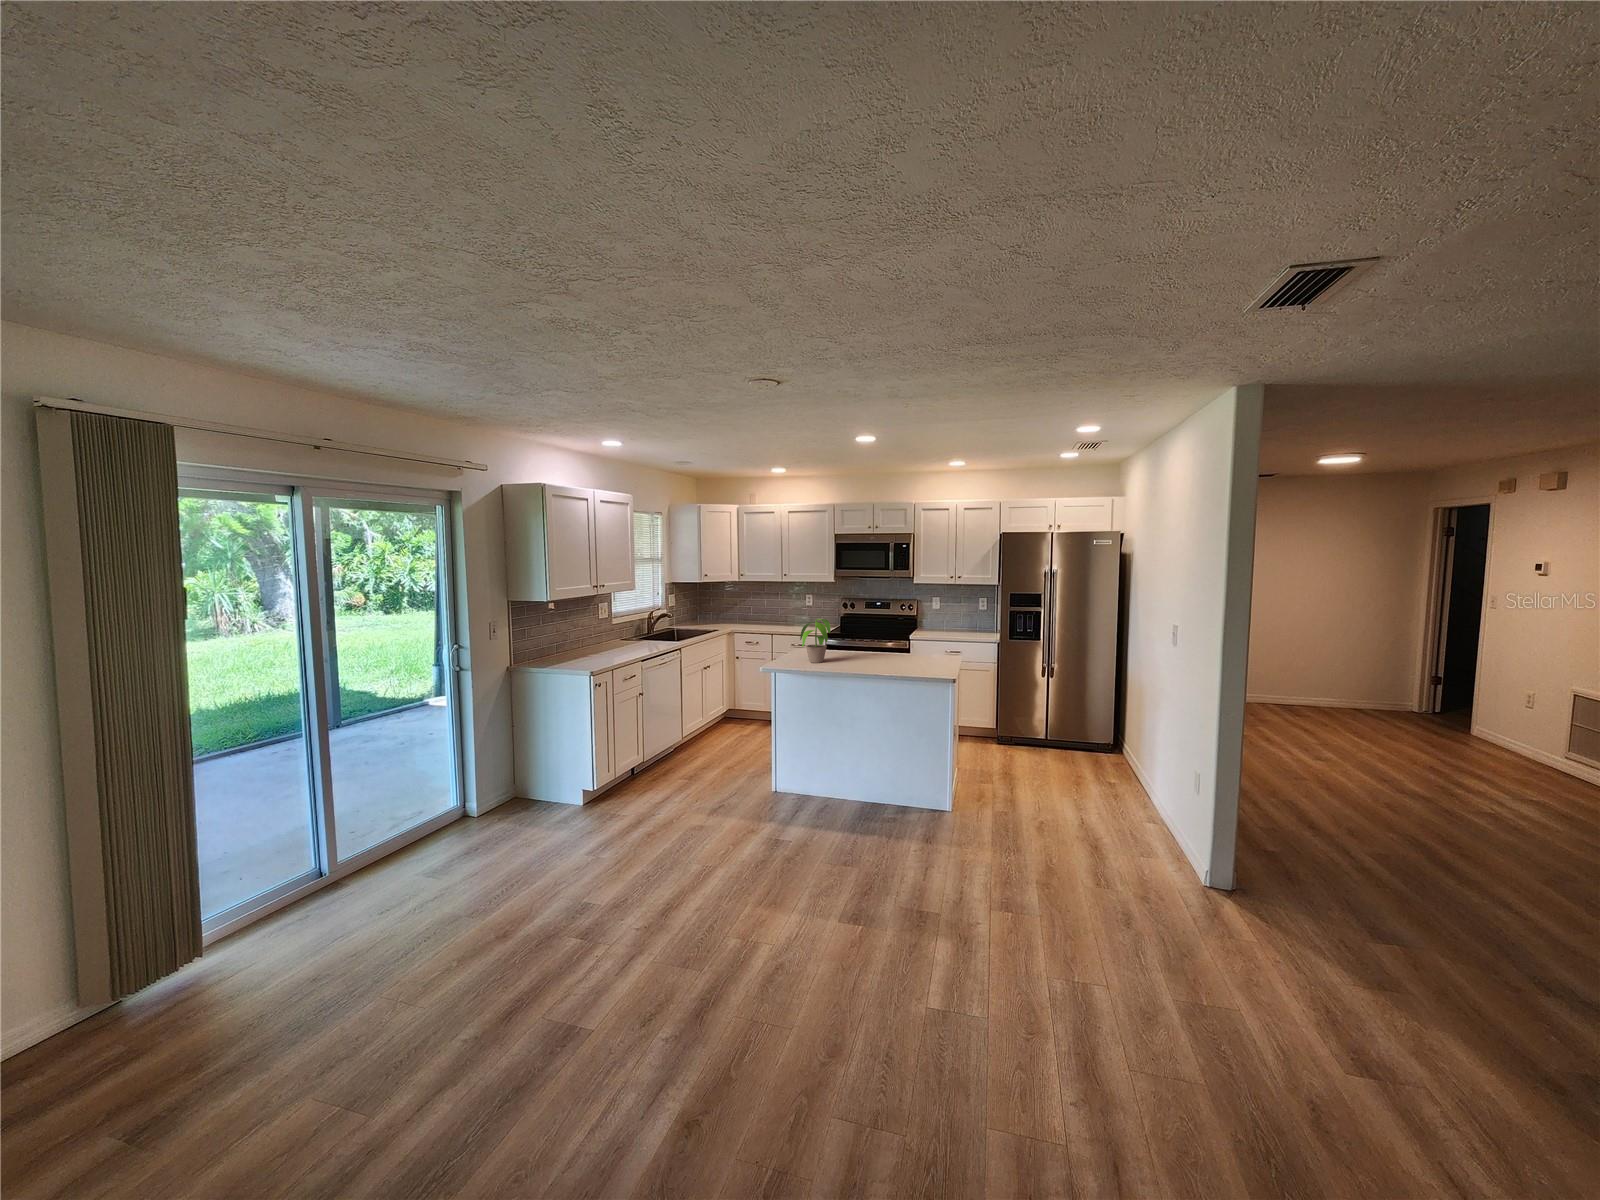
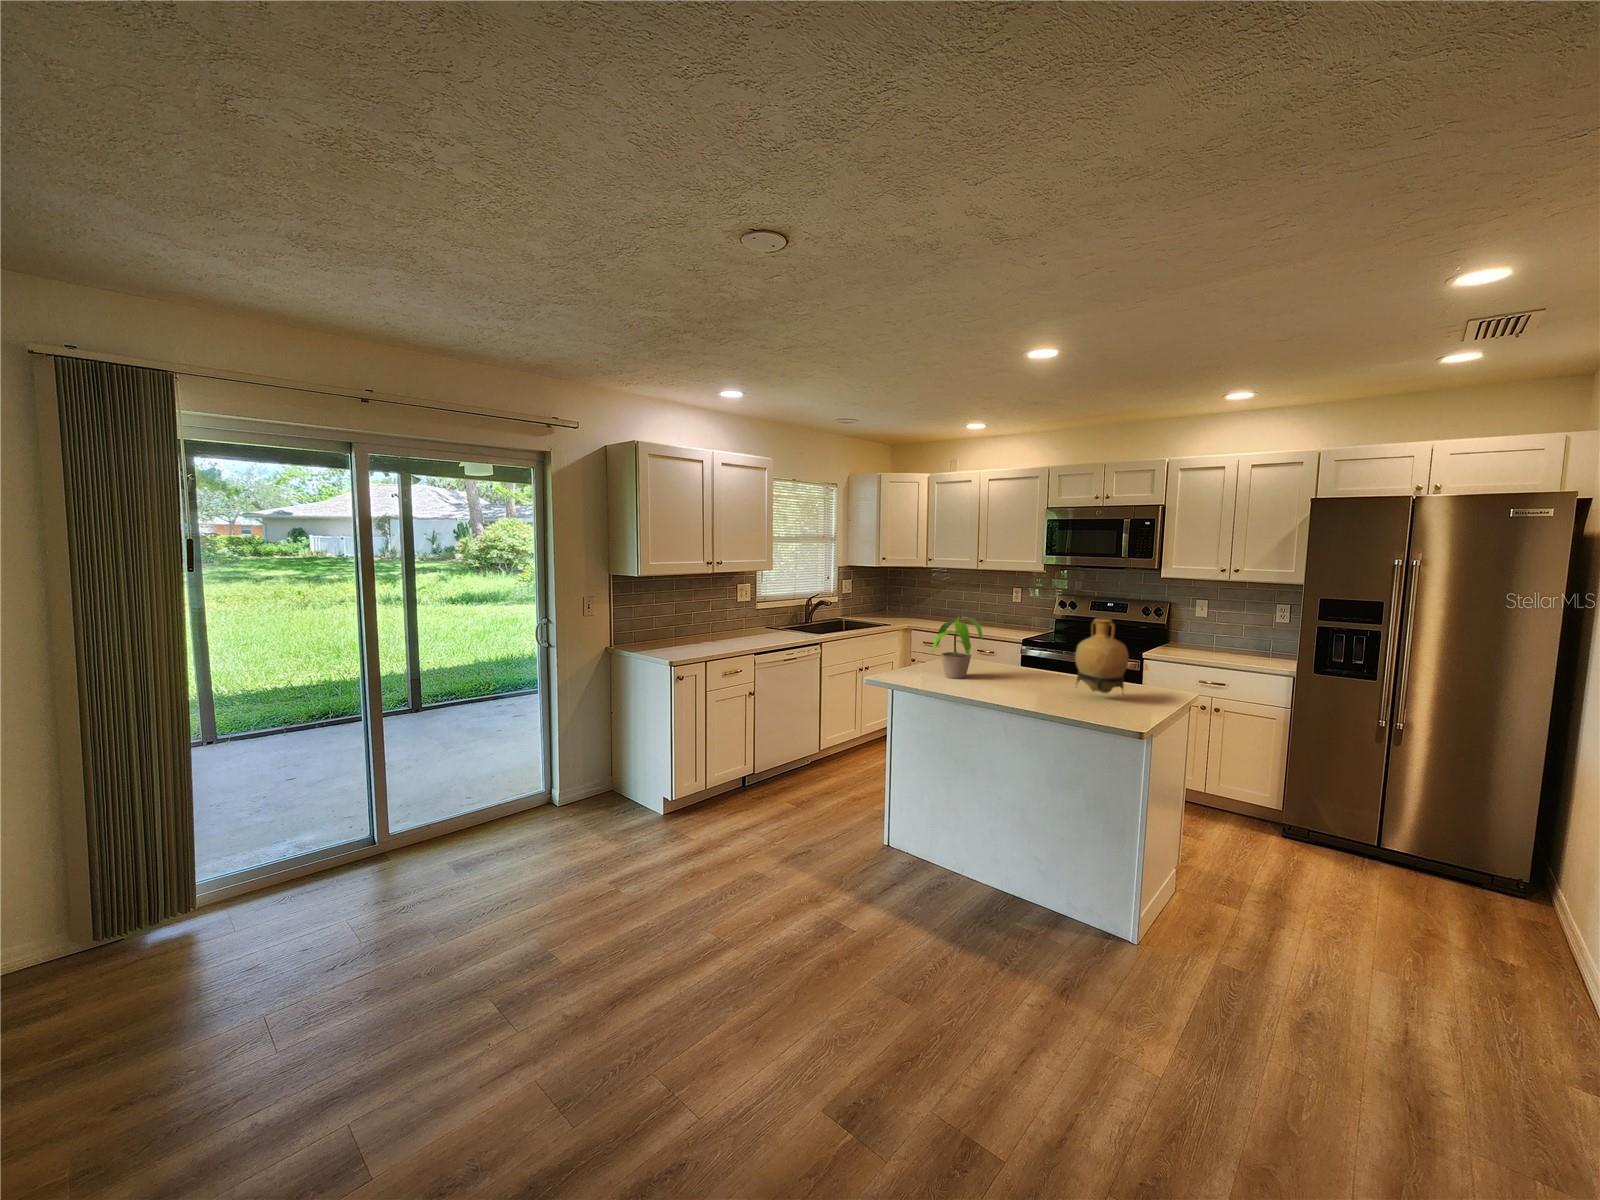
vase: none [900,614,931,663] -> present [1075,618,1129,693]

